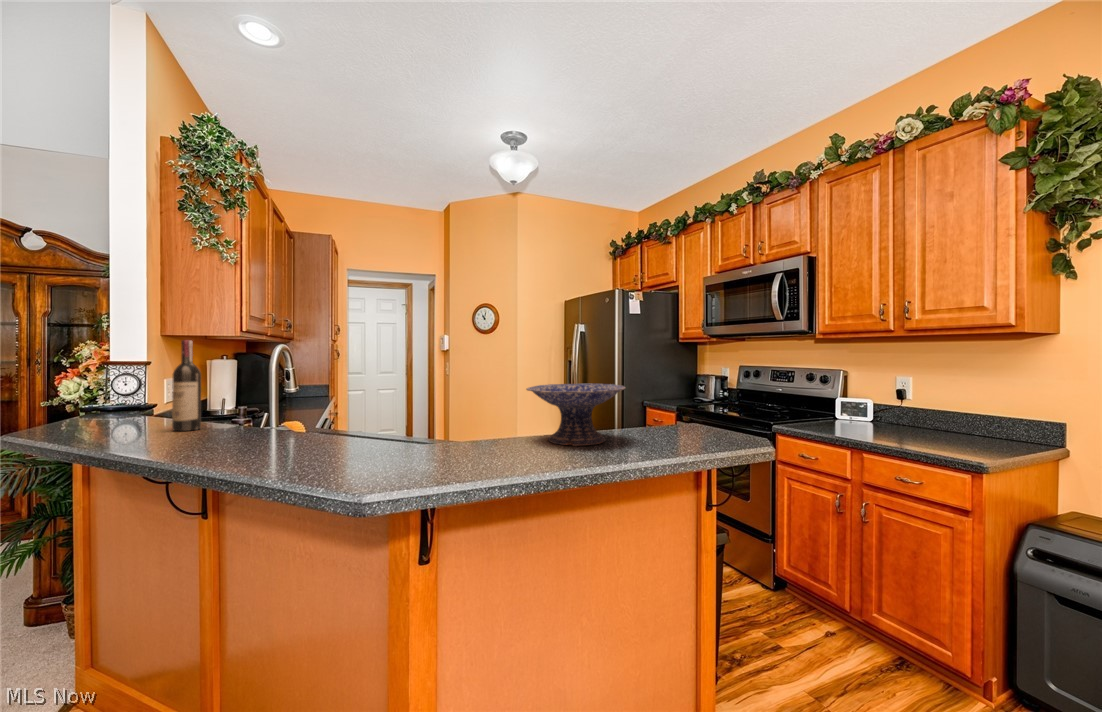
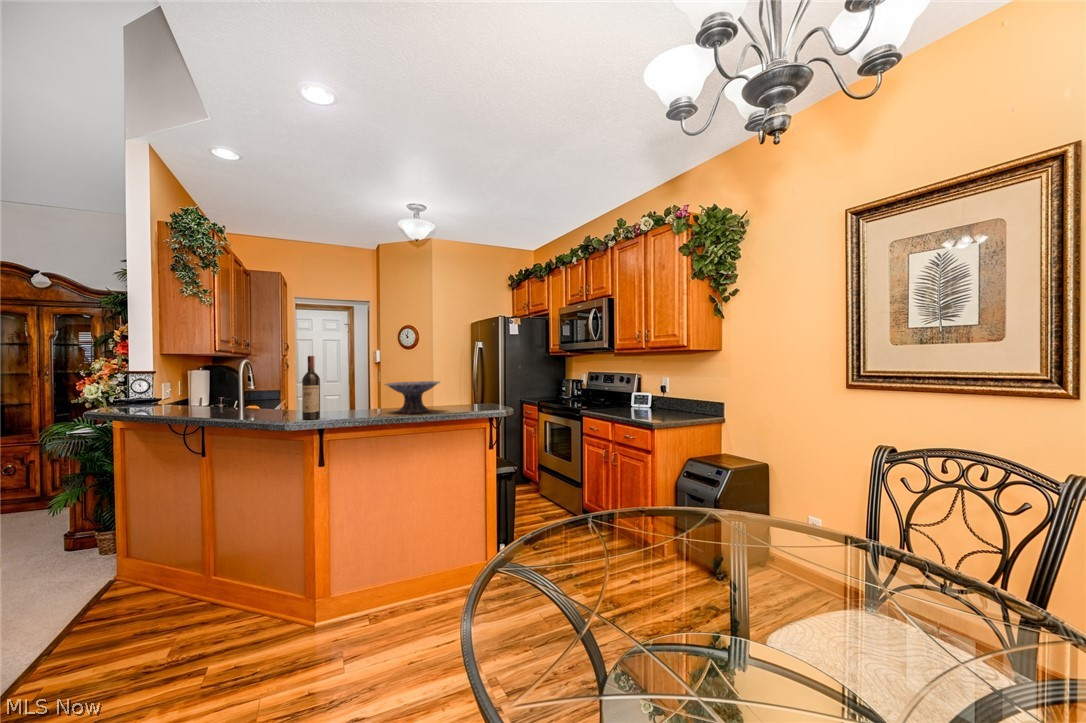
wine bottle: present [172,340,201,431] -> present [302,356,320,420]

